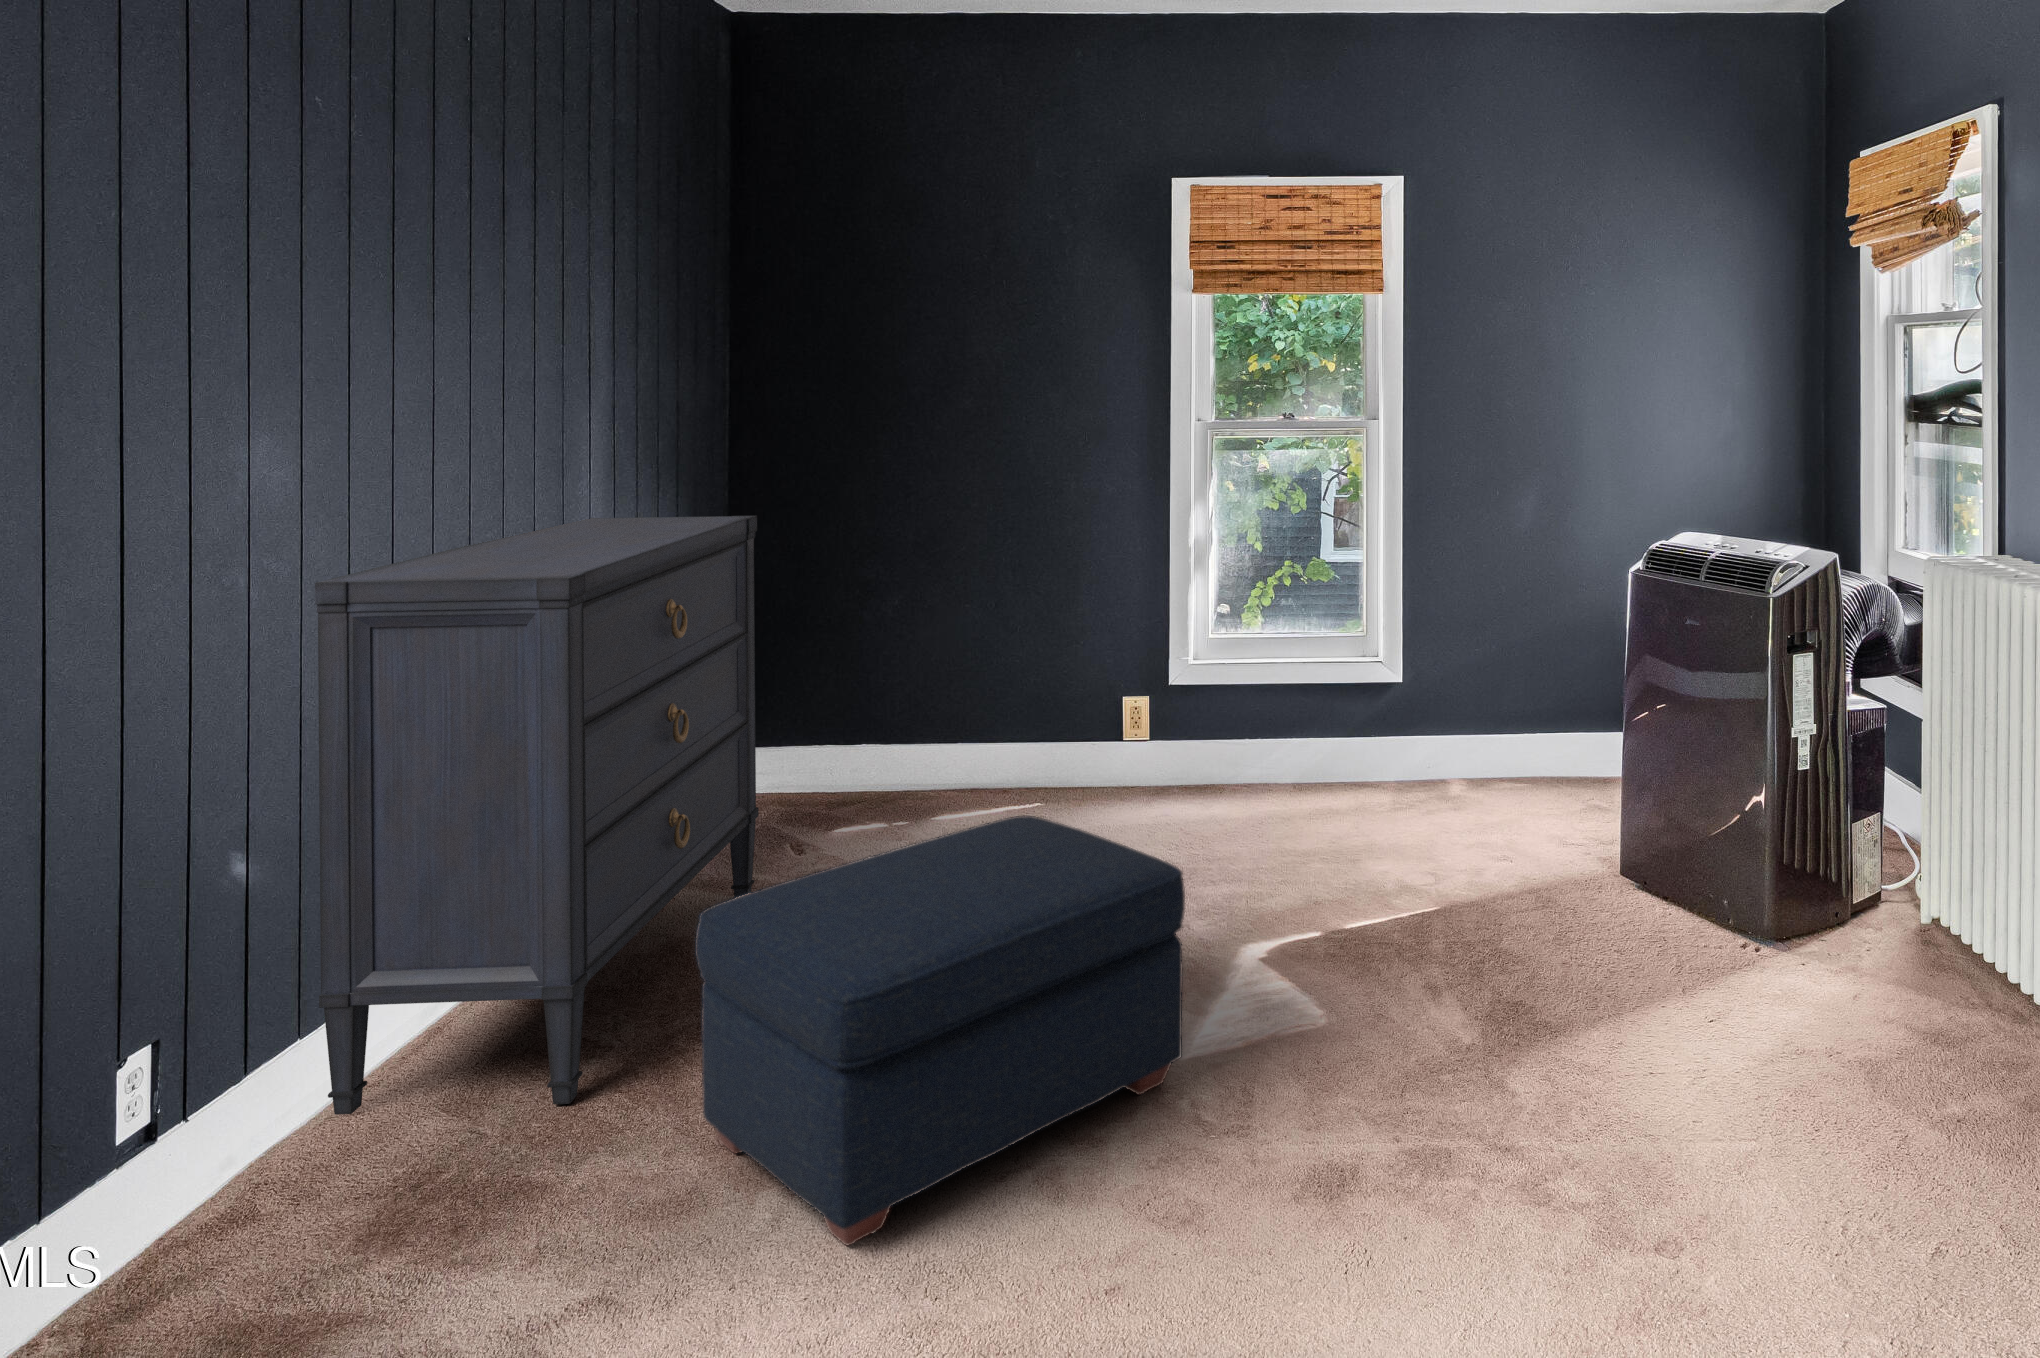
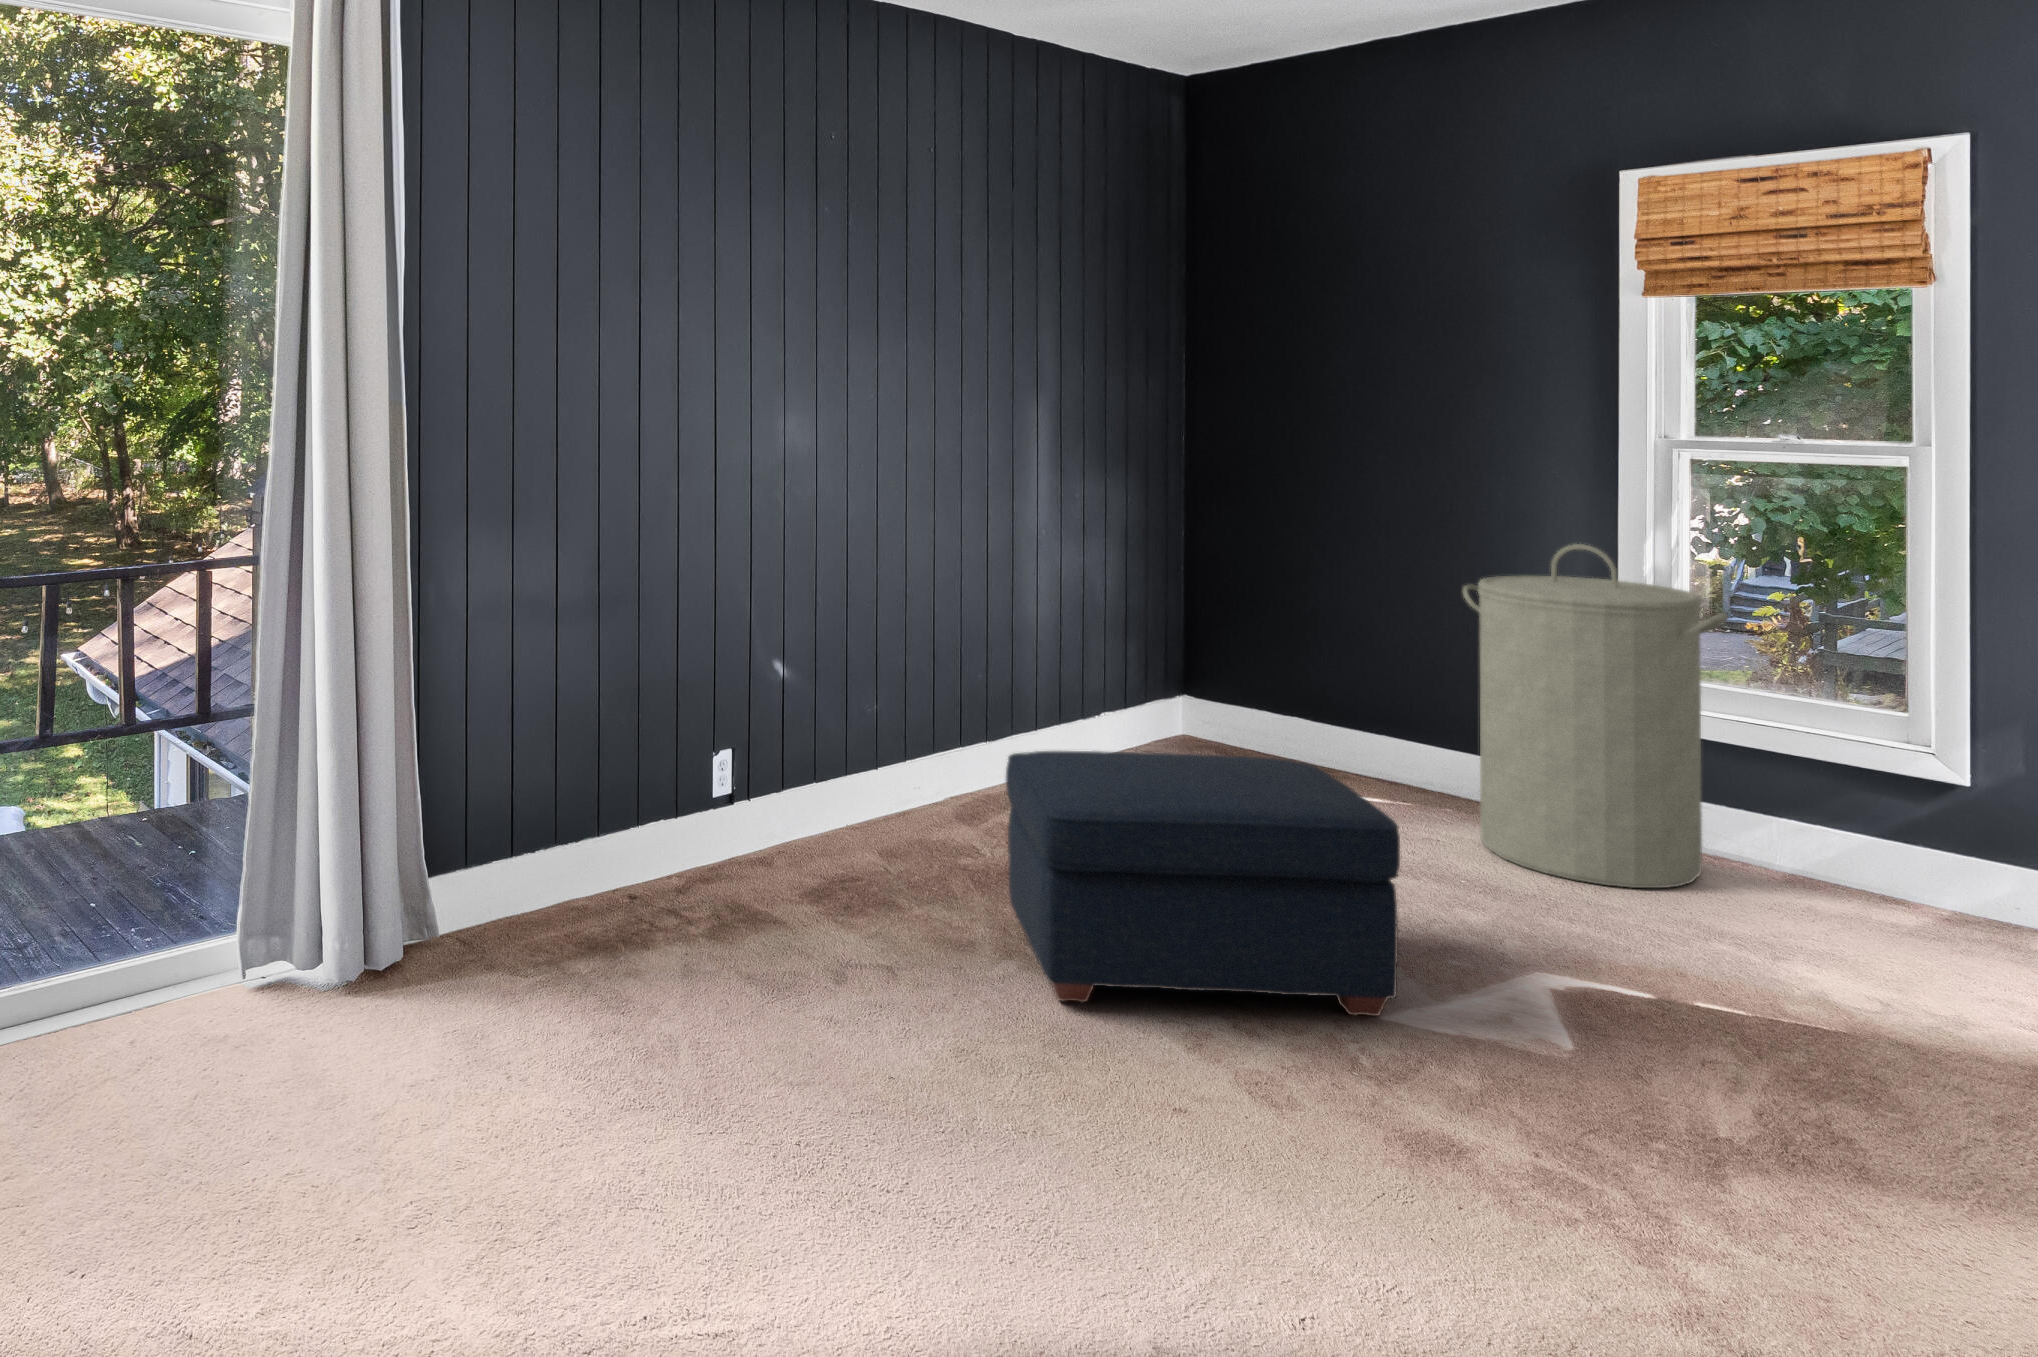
dresser: present [315,516,759,1115] -> none [823,483,1152,873]
laundry hamper: none [1062,528,1278,851] -> present [1463,544,1727,888]

